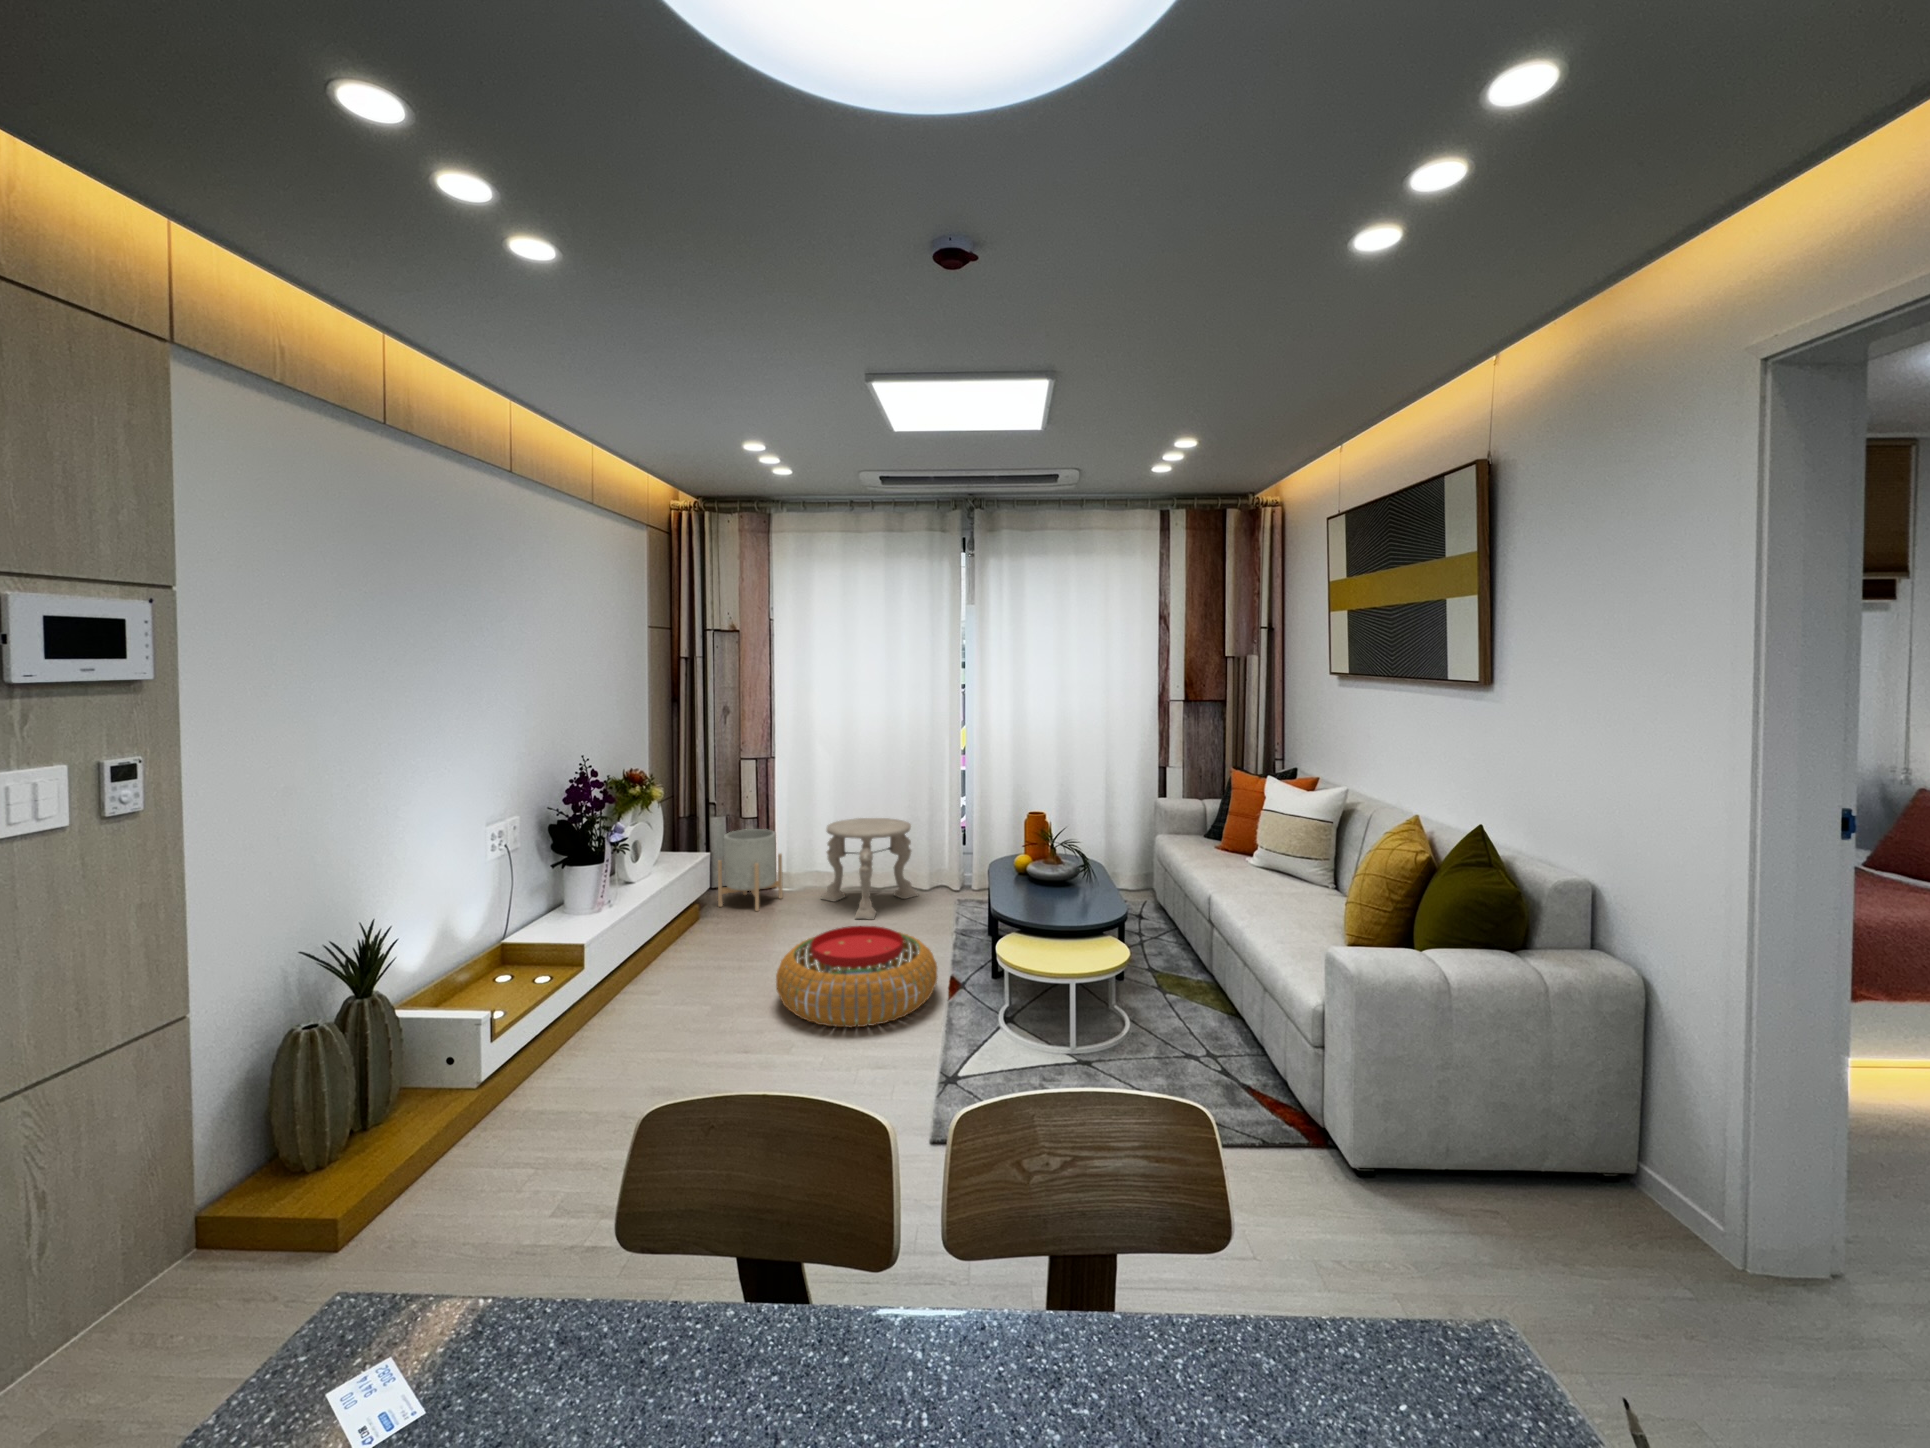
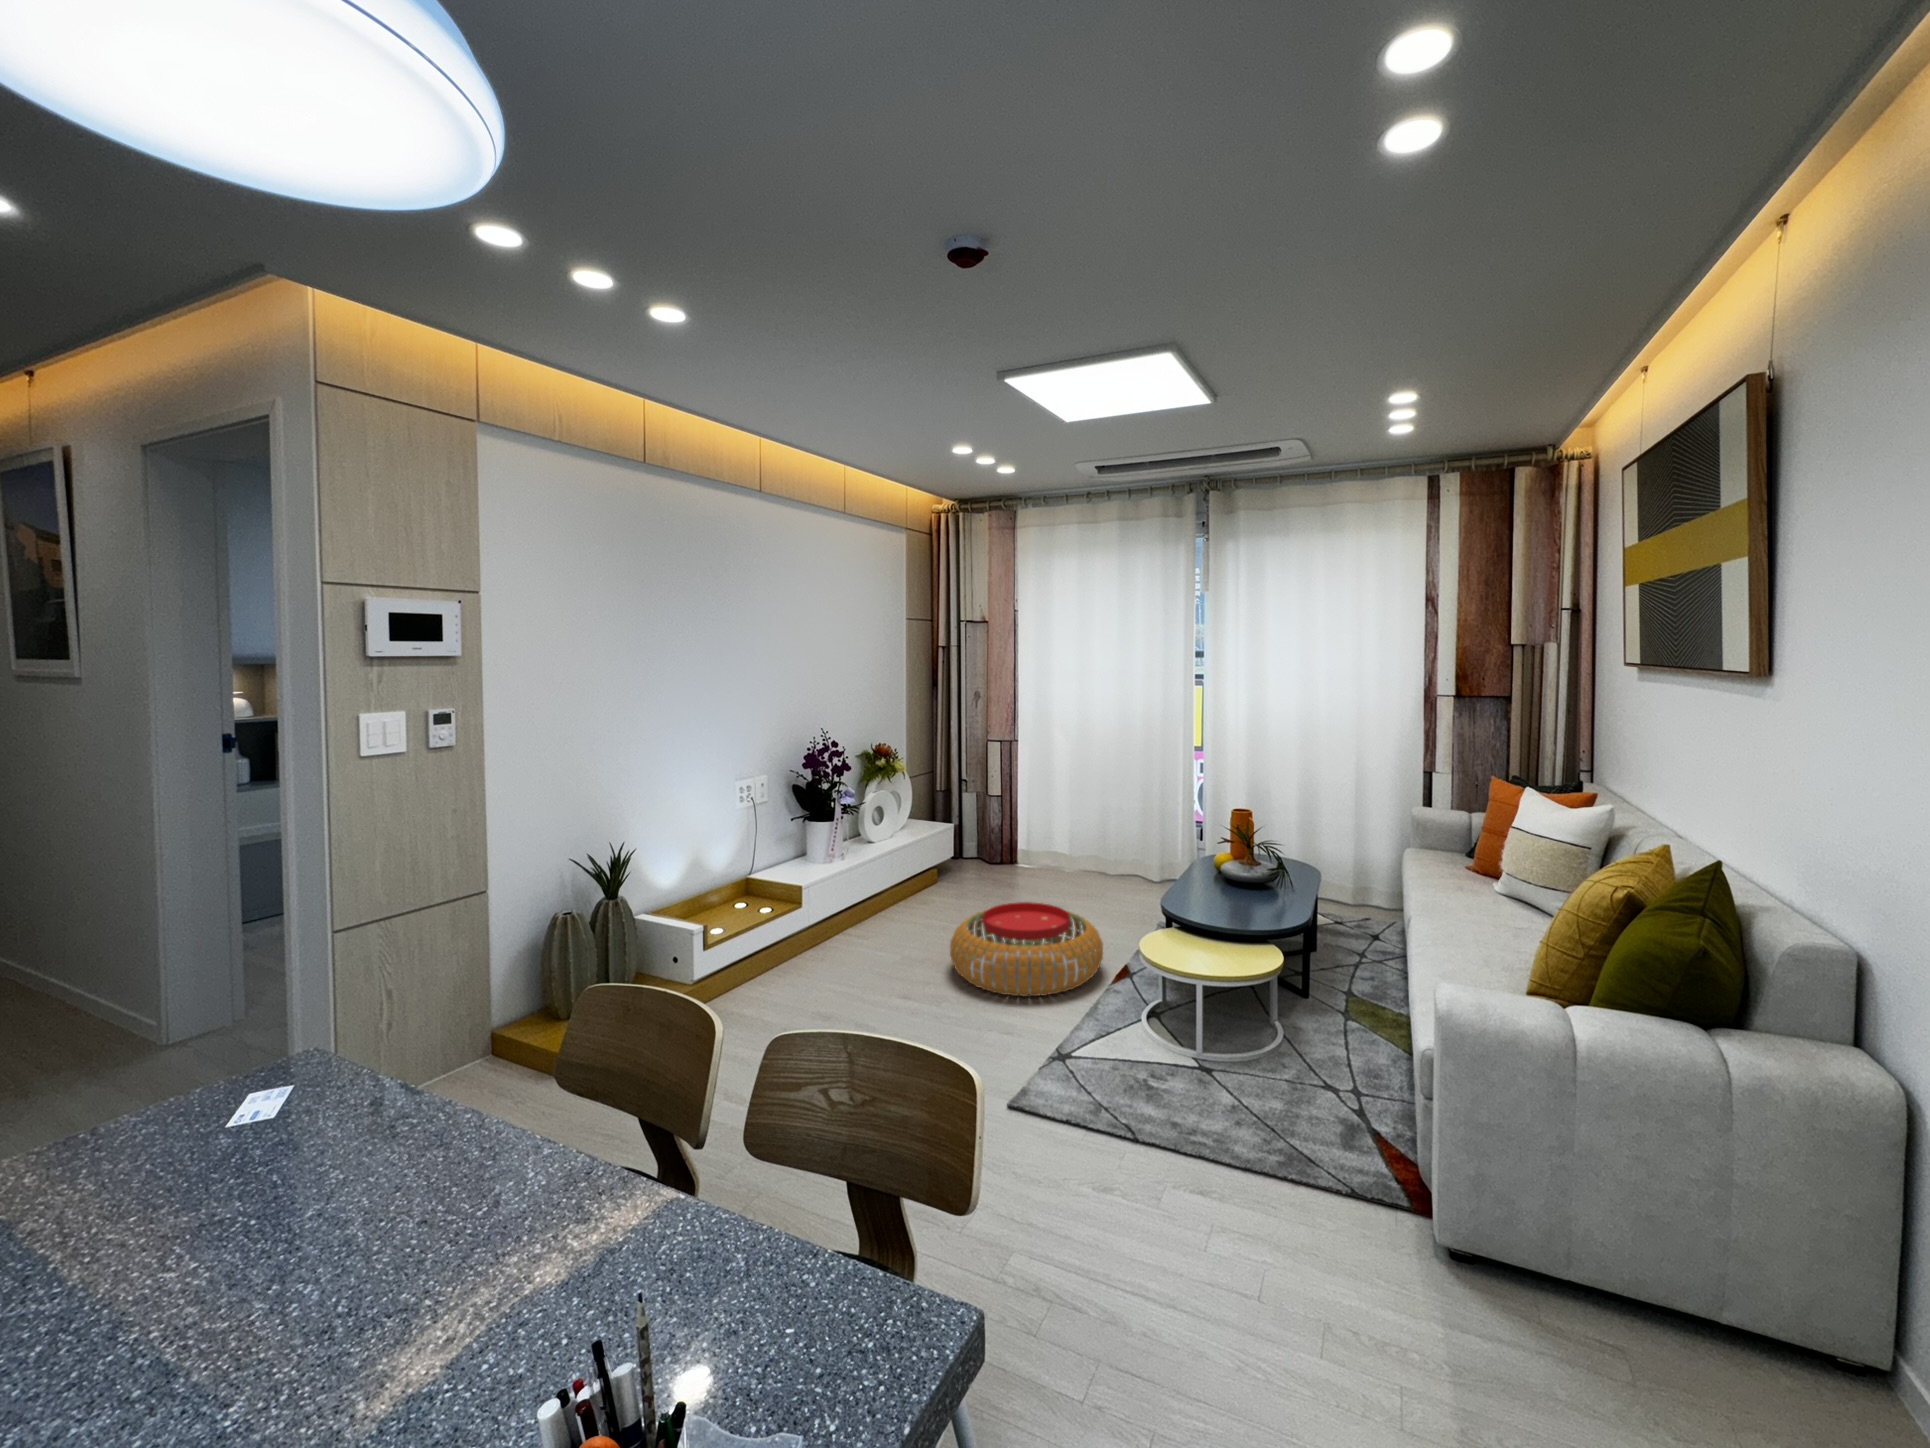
side table: present [821,818,918,920] -> none [1051,805,1145,904]
planter: present [718,829,783,911] -> none [959,807,1018,883]

